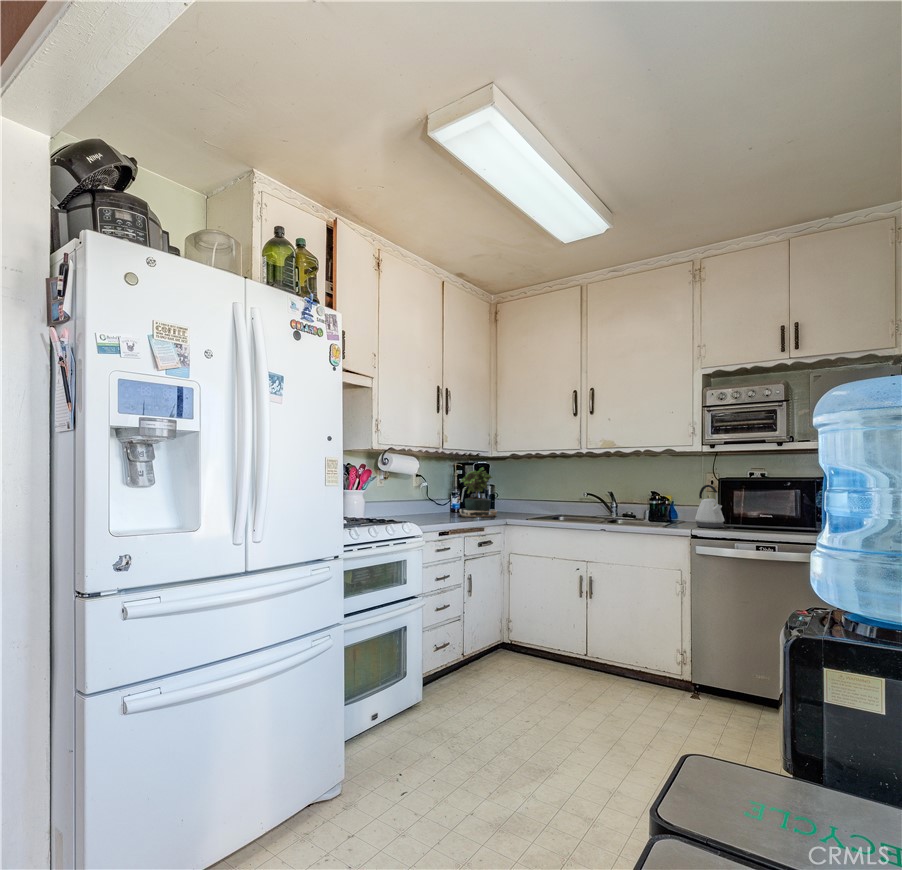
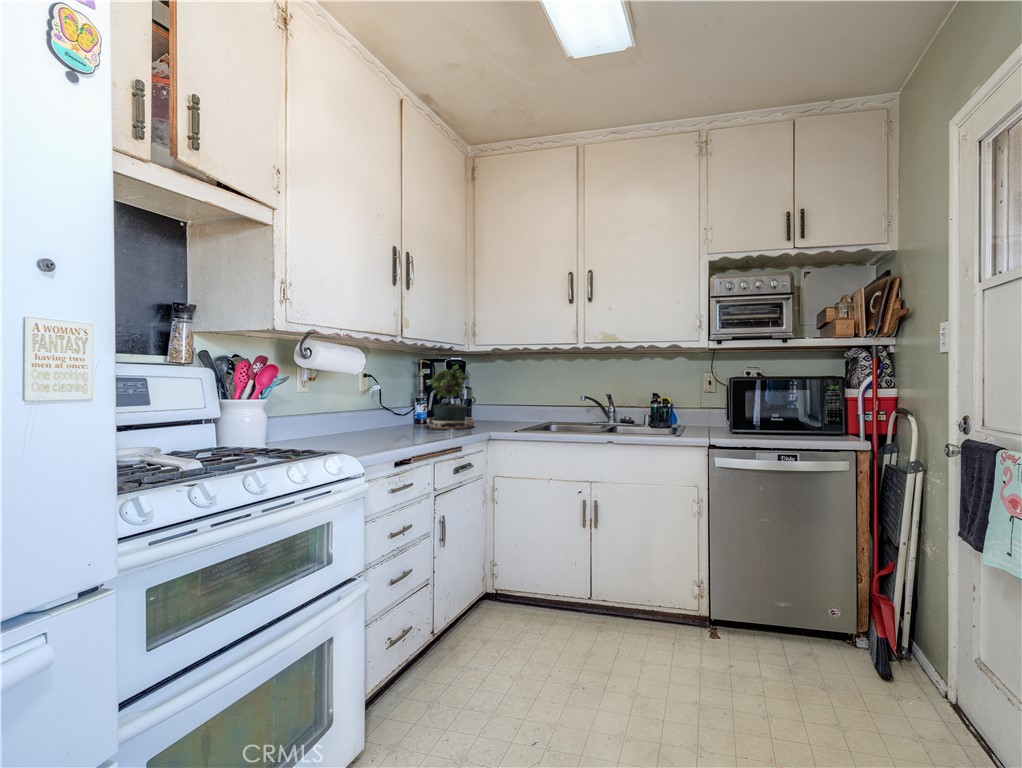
kettle: present [695,485,724,528] -> none [727,386,768,441]

